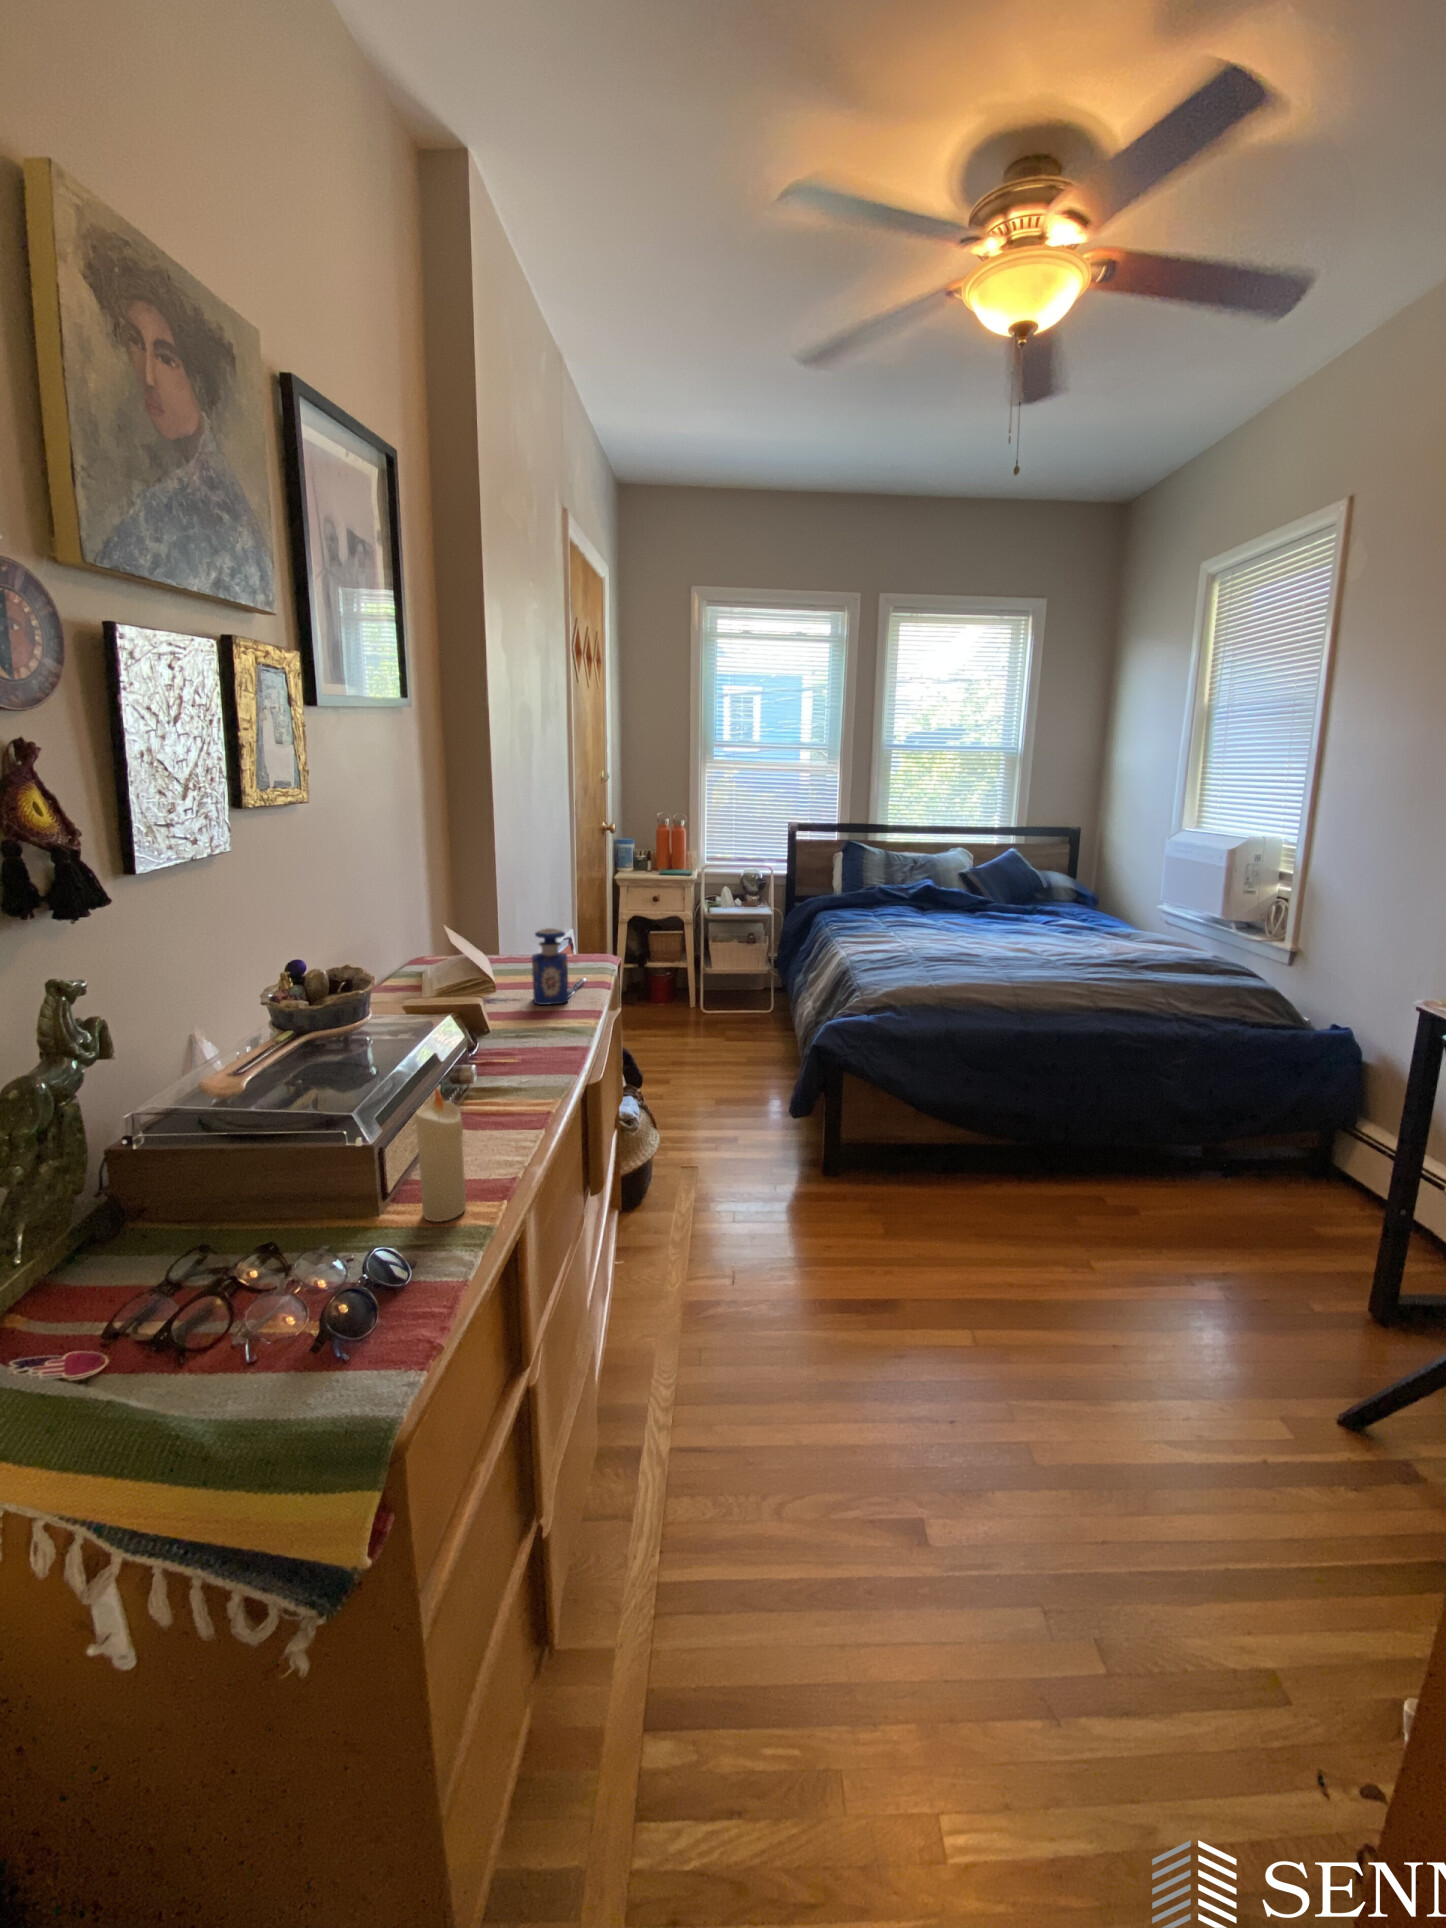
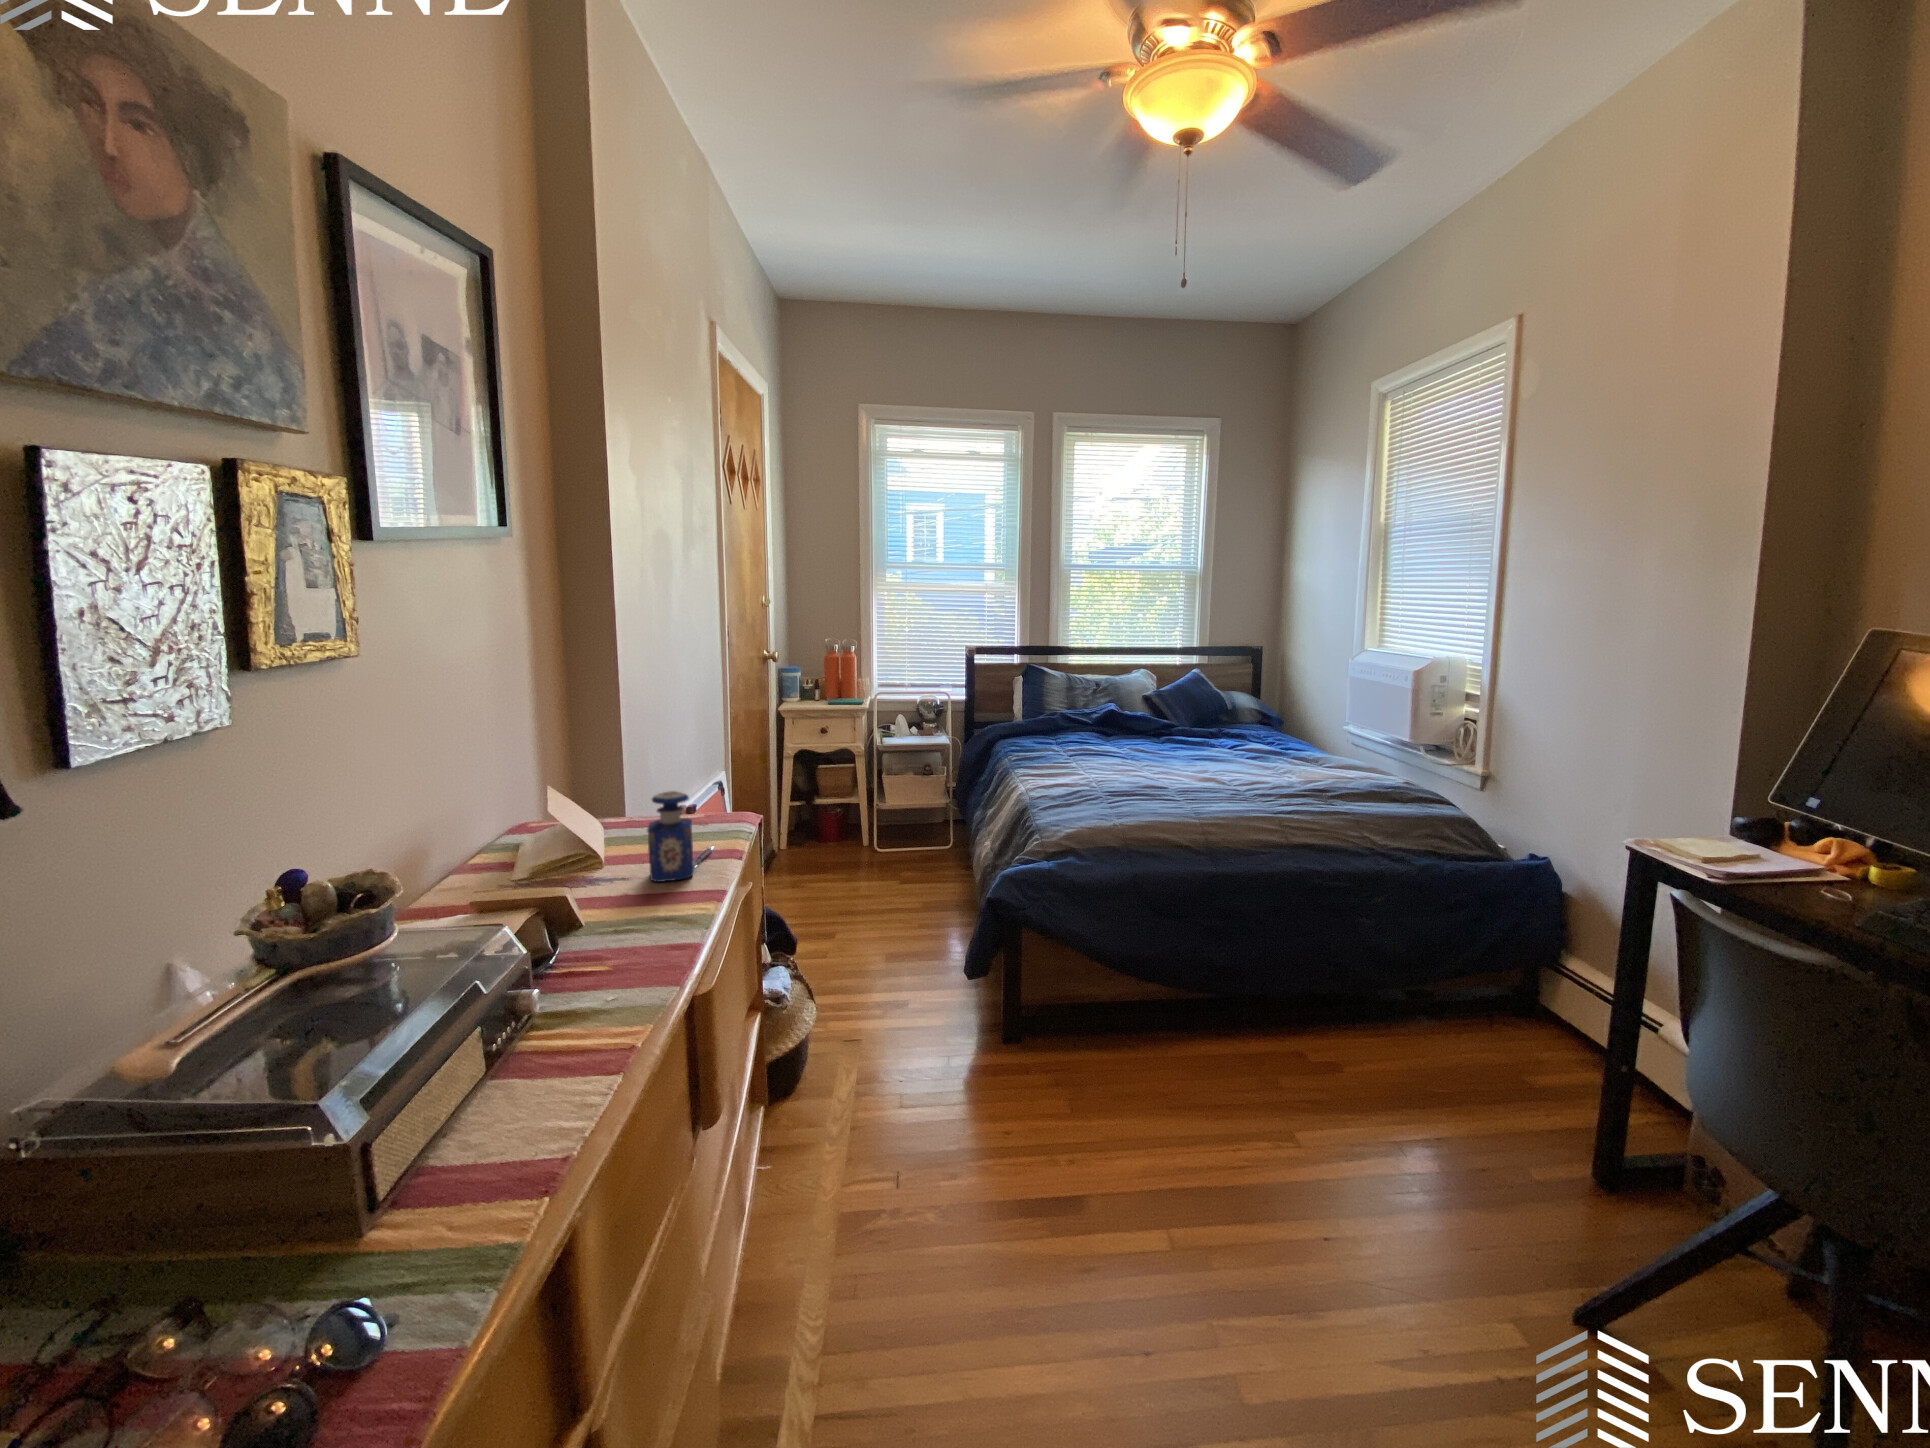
candle: present [414,1089,466,1222] -> none [422,1048,499,1228]

